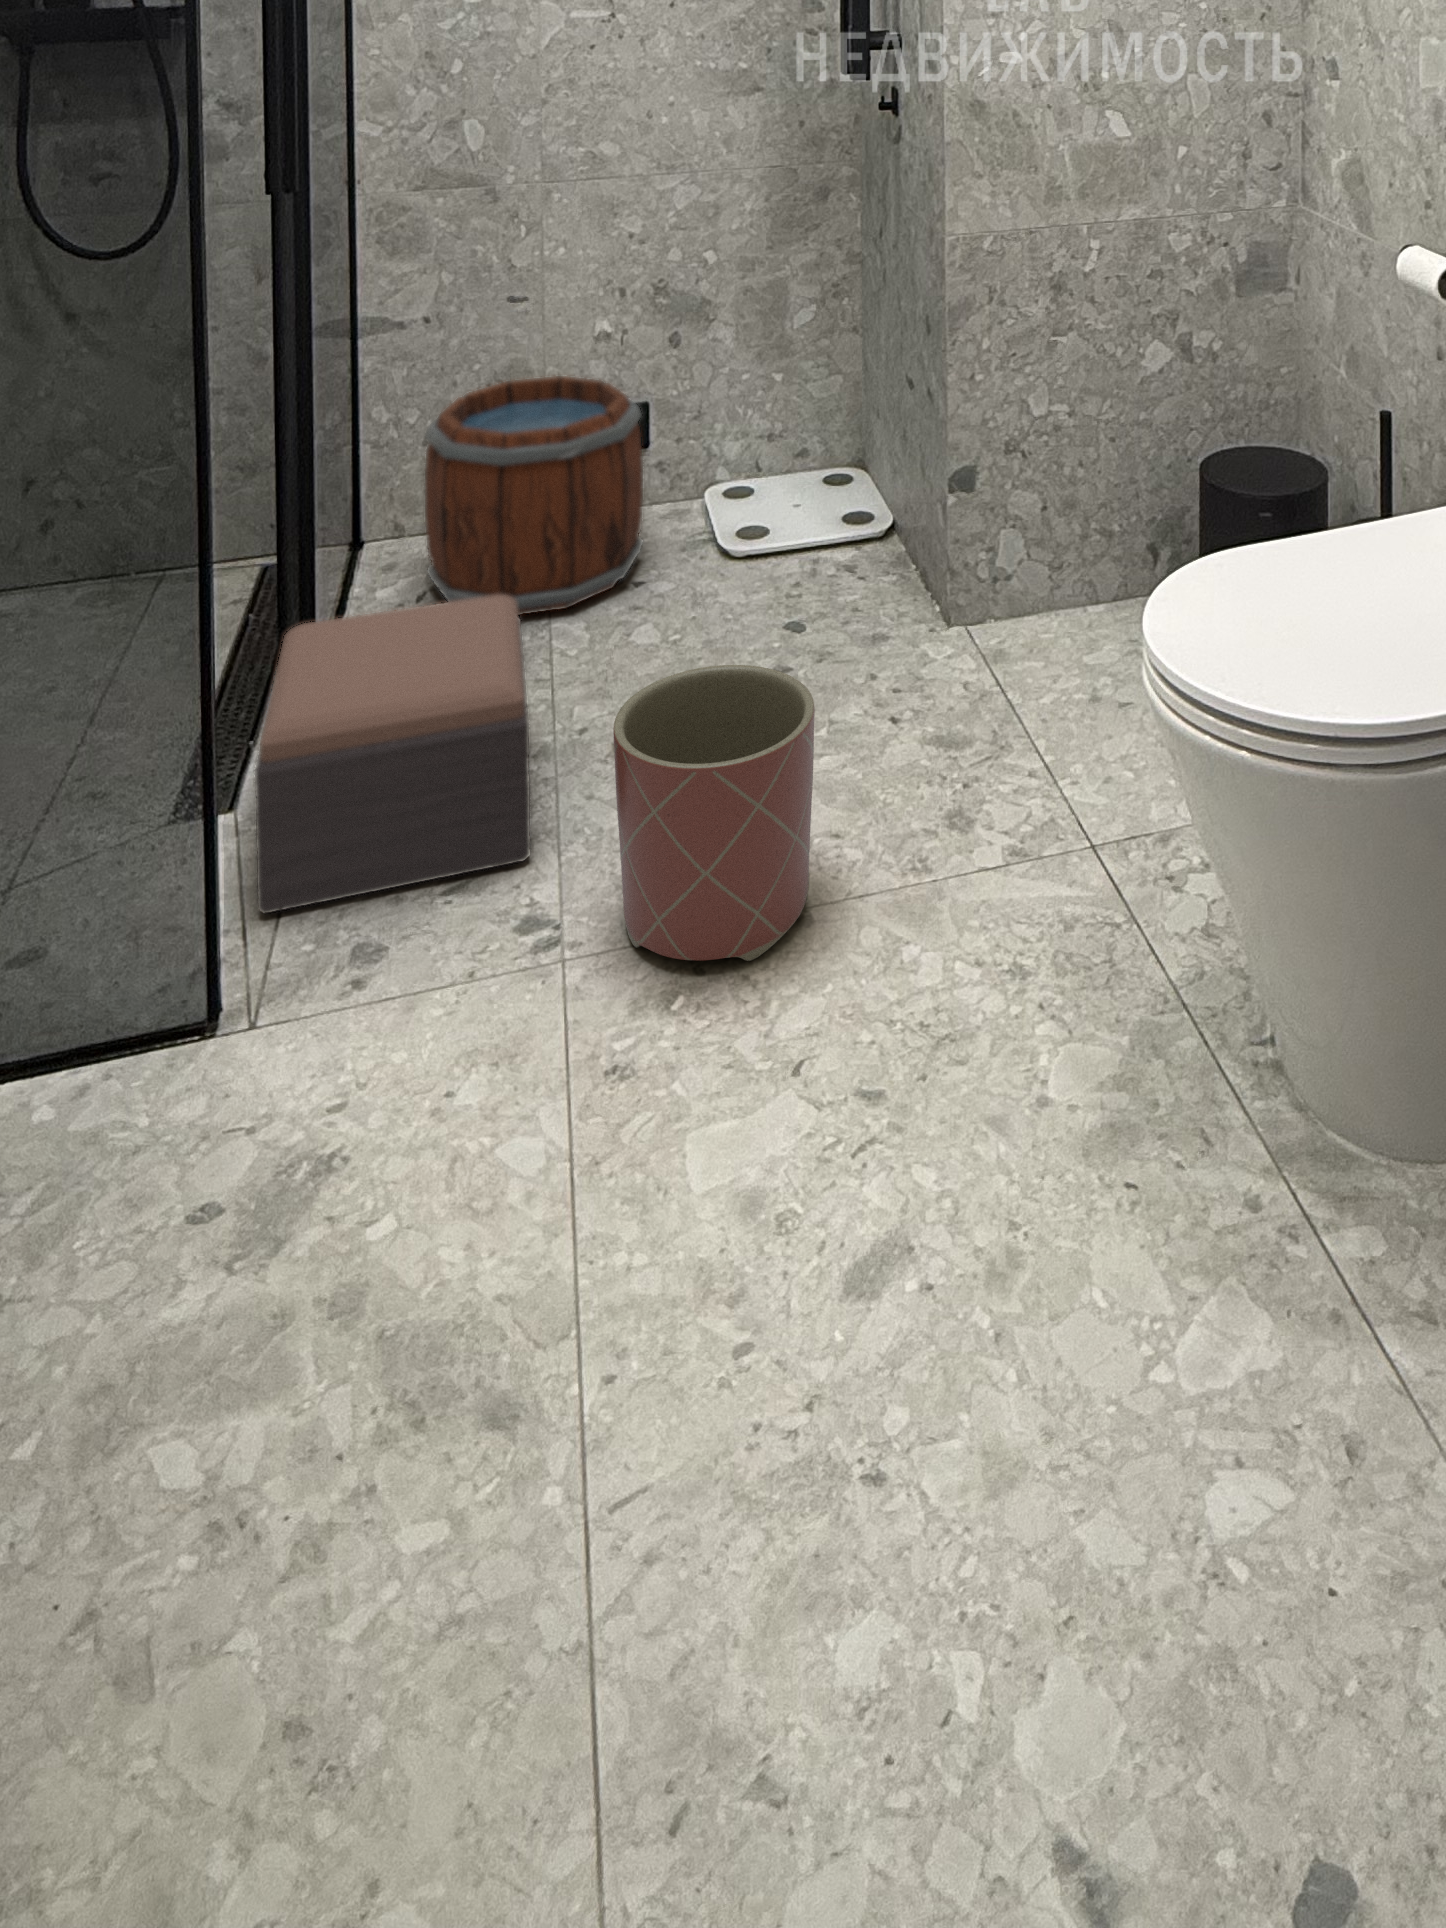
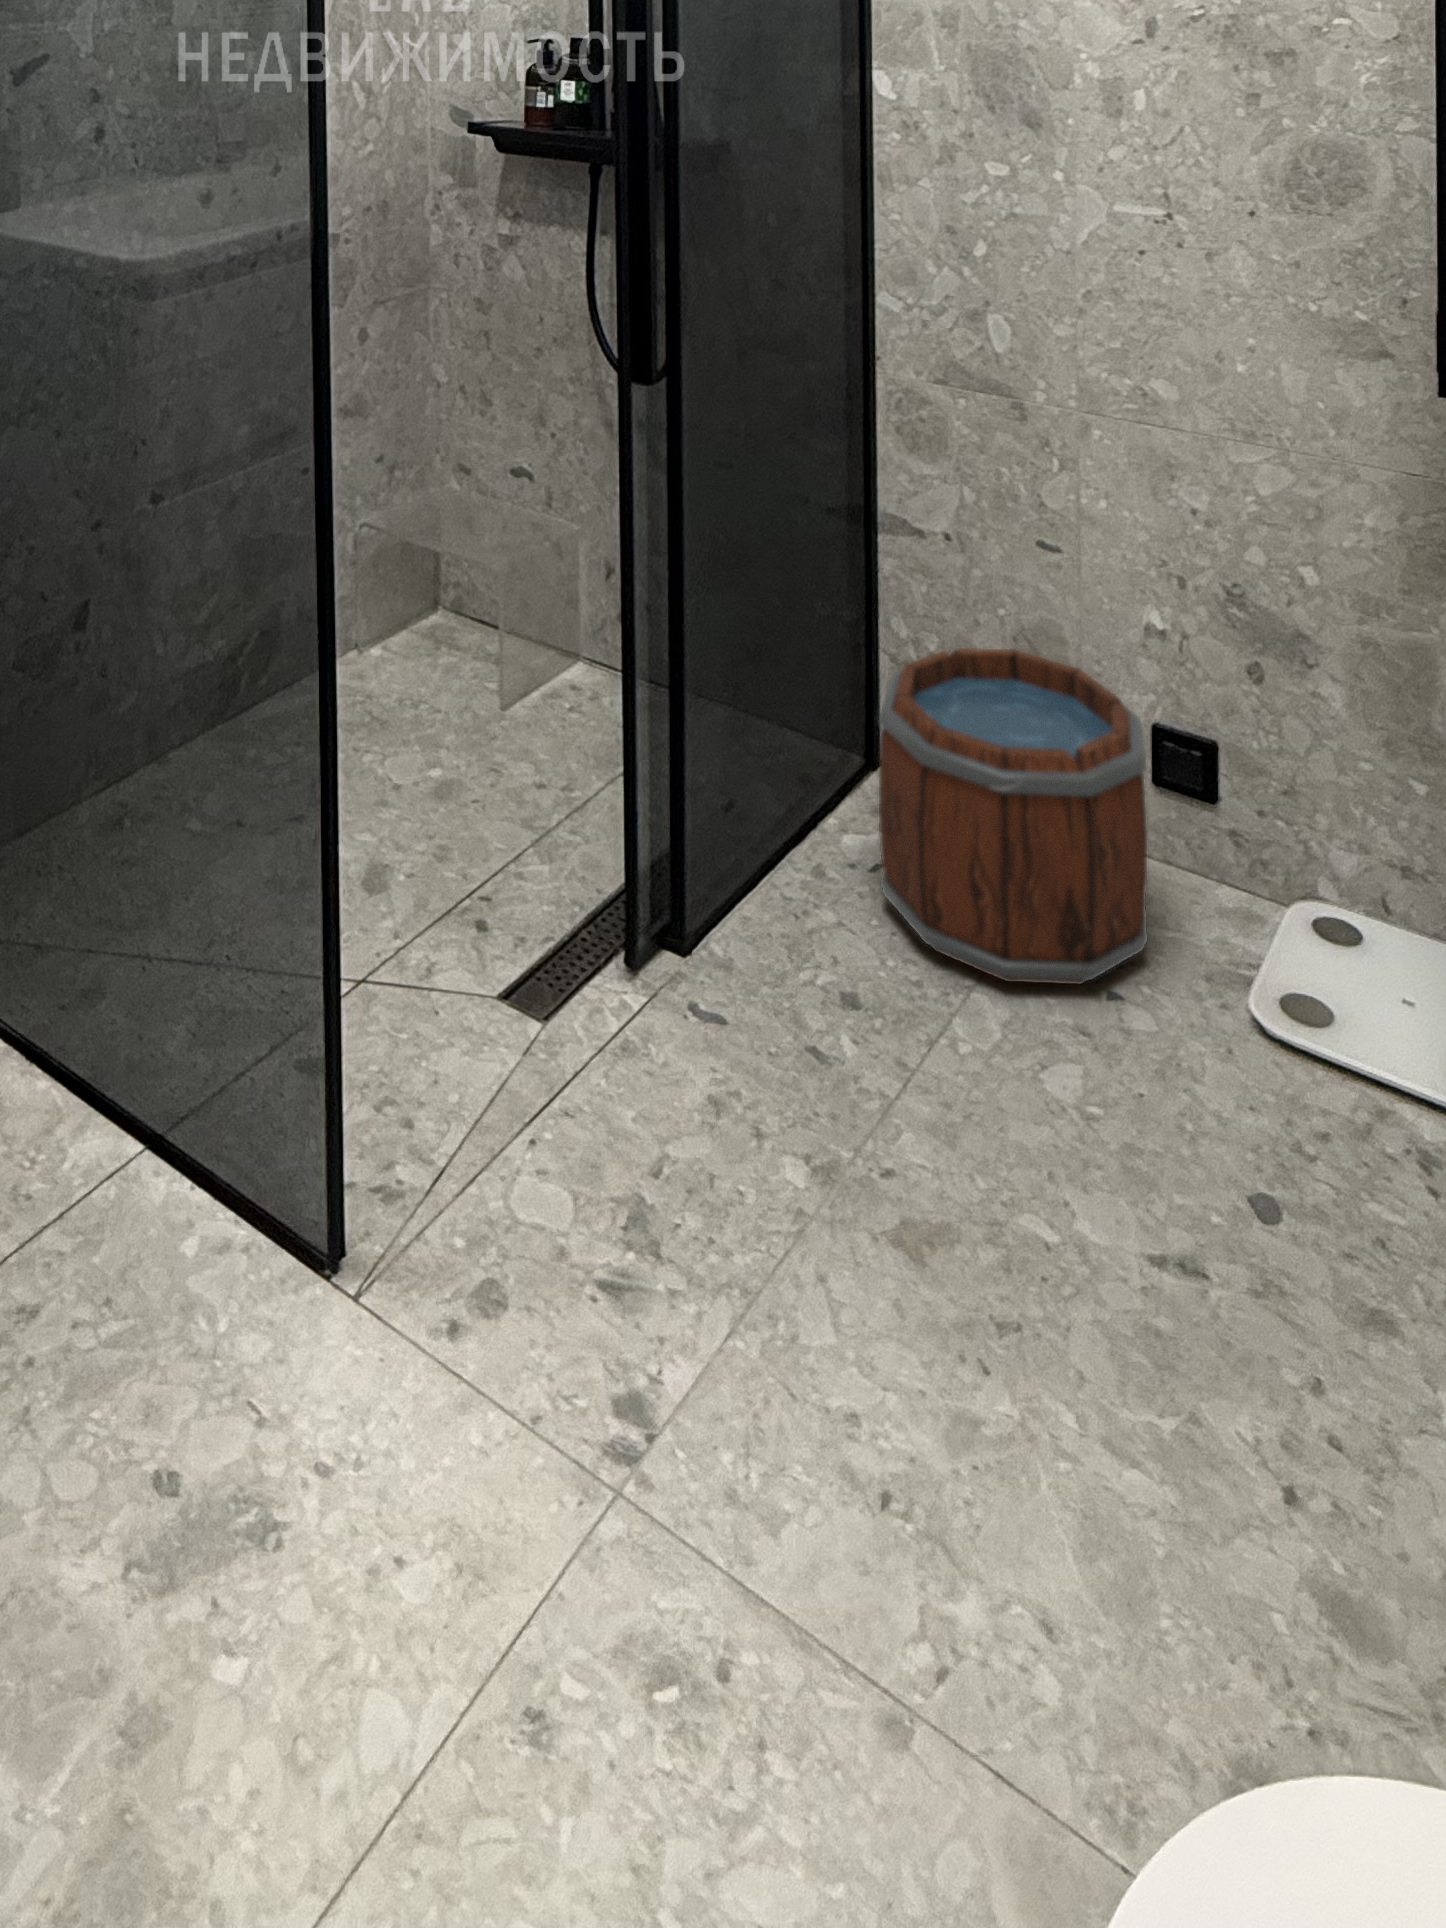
footstool: present [255,595,530,914] -> none [452,863,823,1312]
planter: present [613,665,815,961] -> none [671,1202,957,1726]

